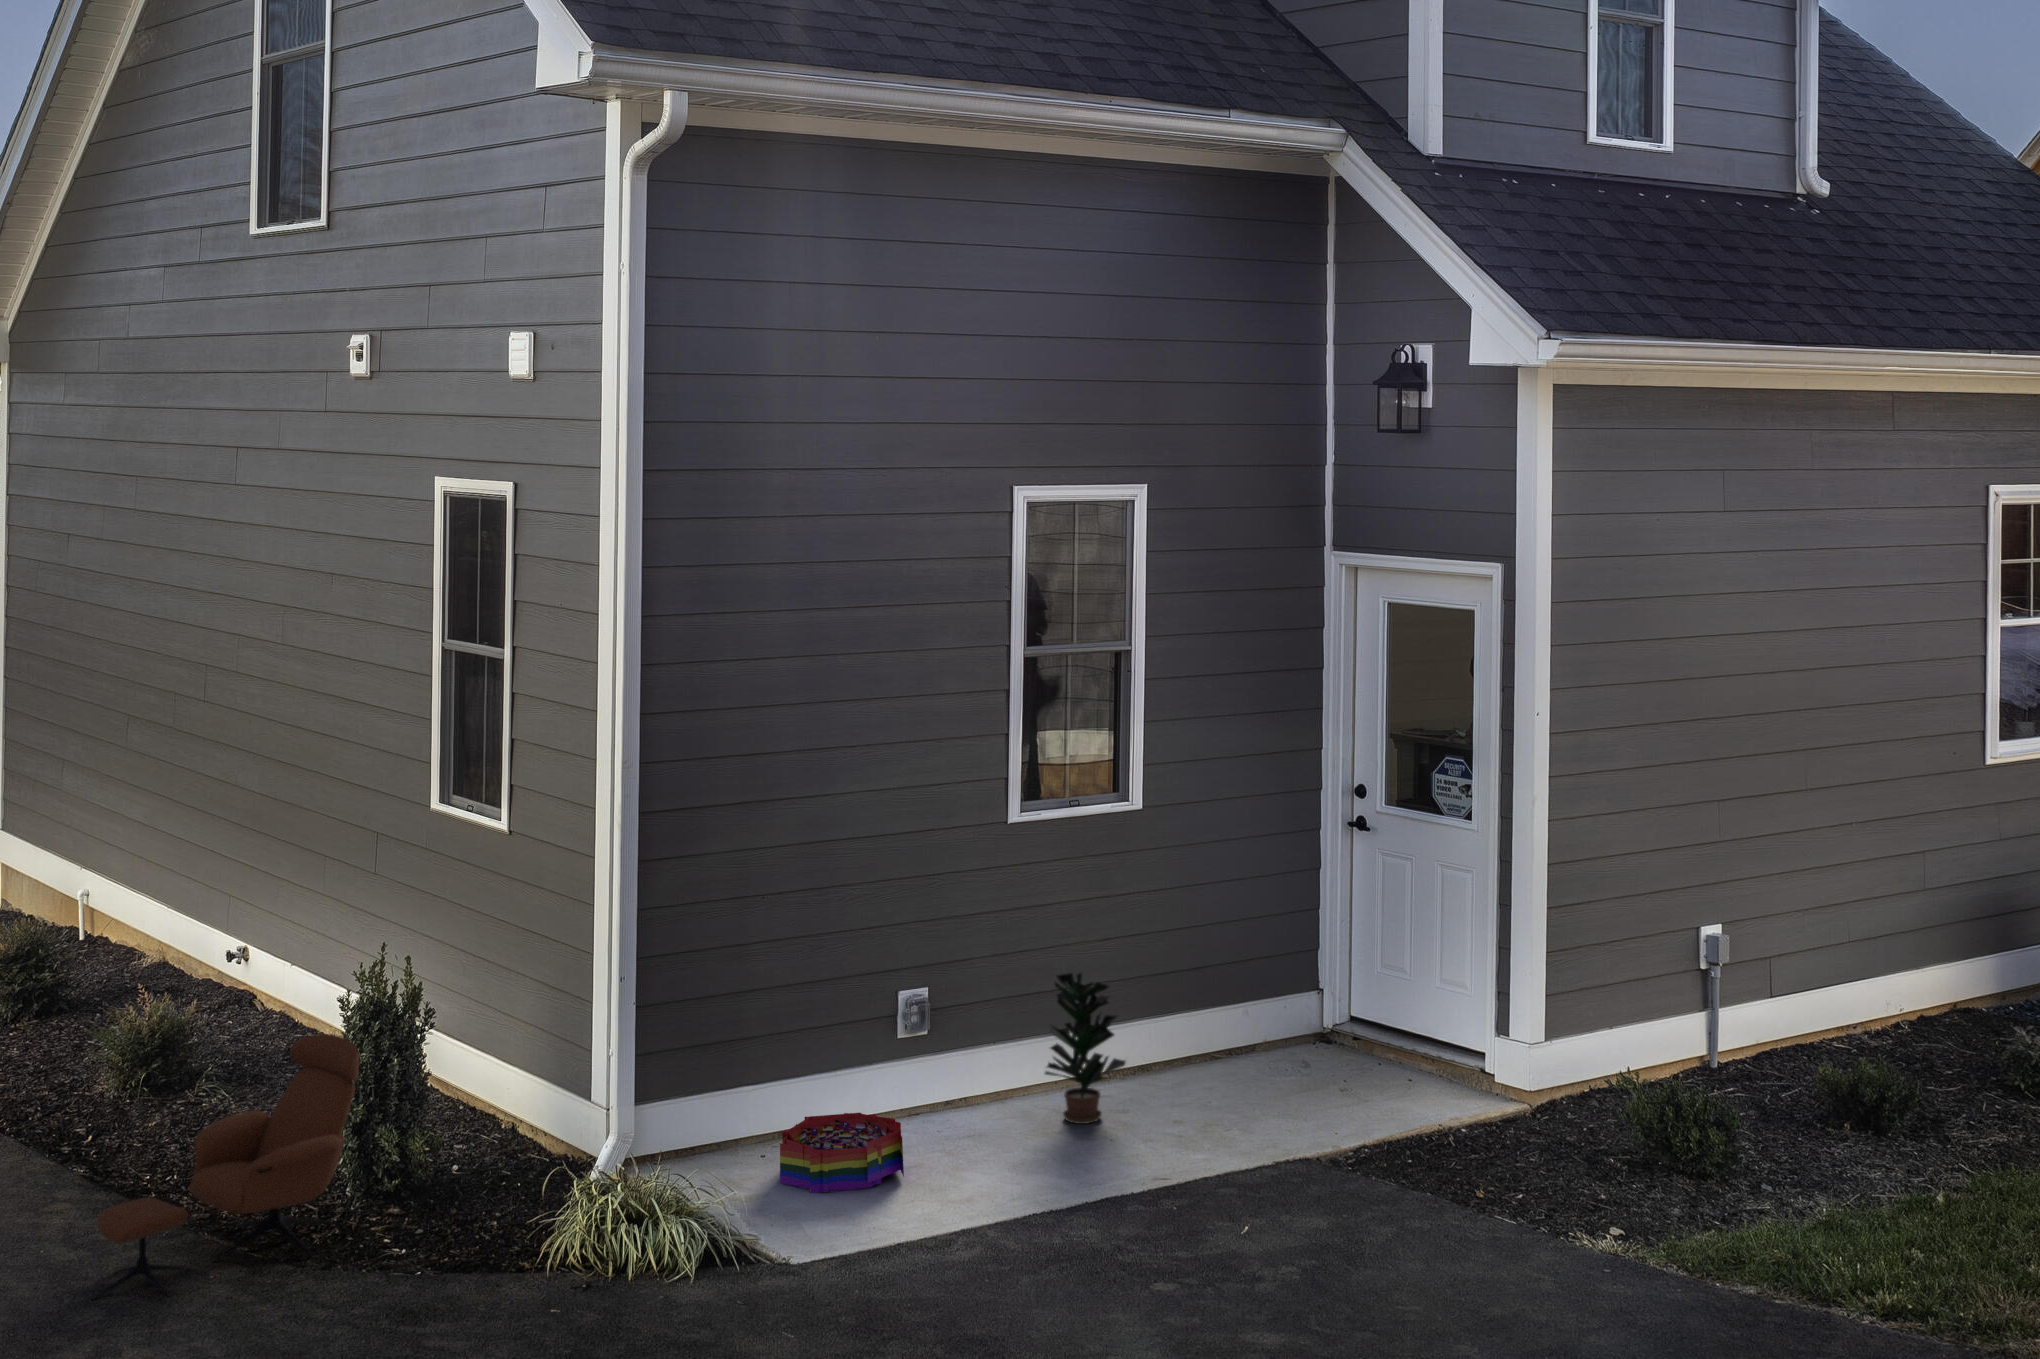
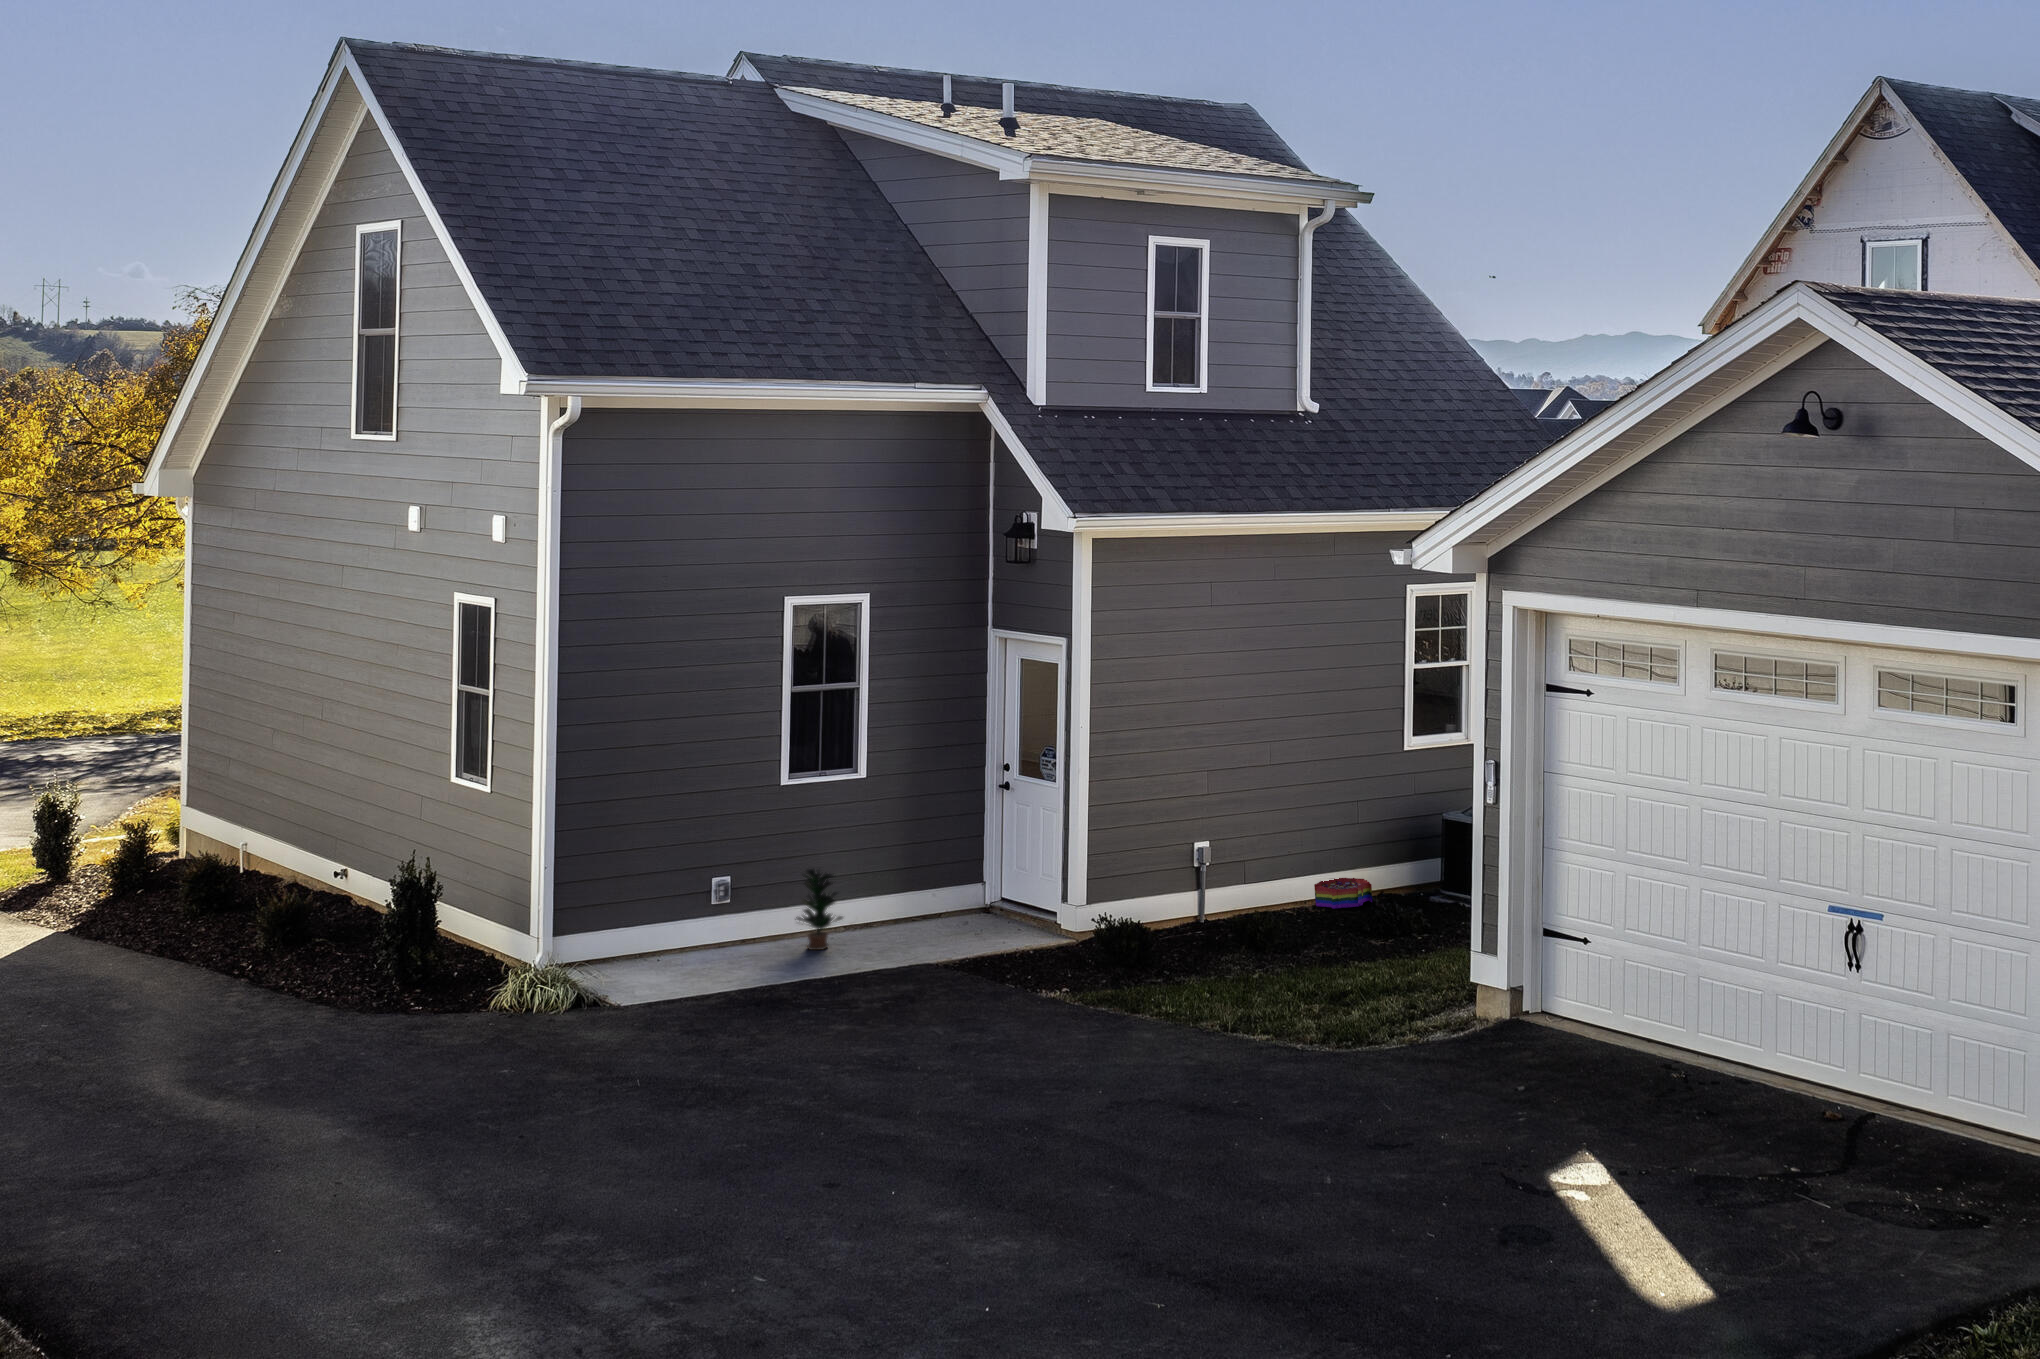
lounge chair: present [93,1034,359,1300] -> none [248,897,394,1024]
storage bin: present [780,1113,904,1193] -> present [1314,878,1372,909]

